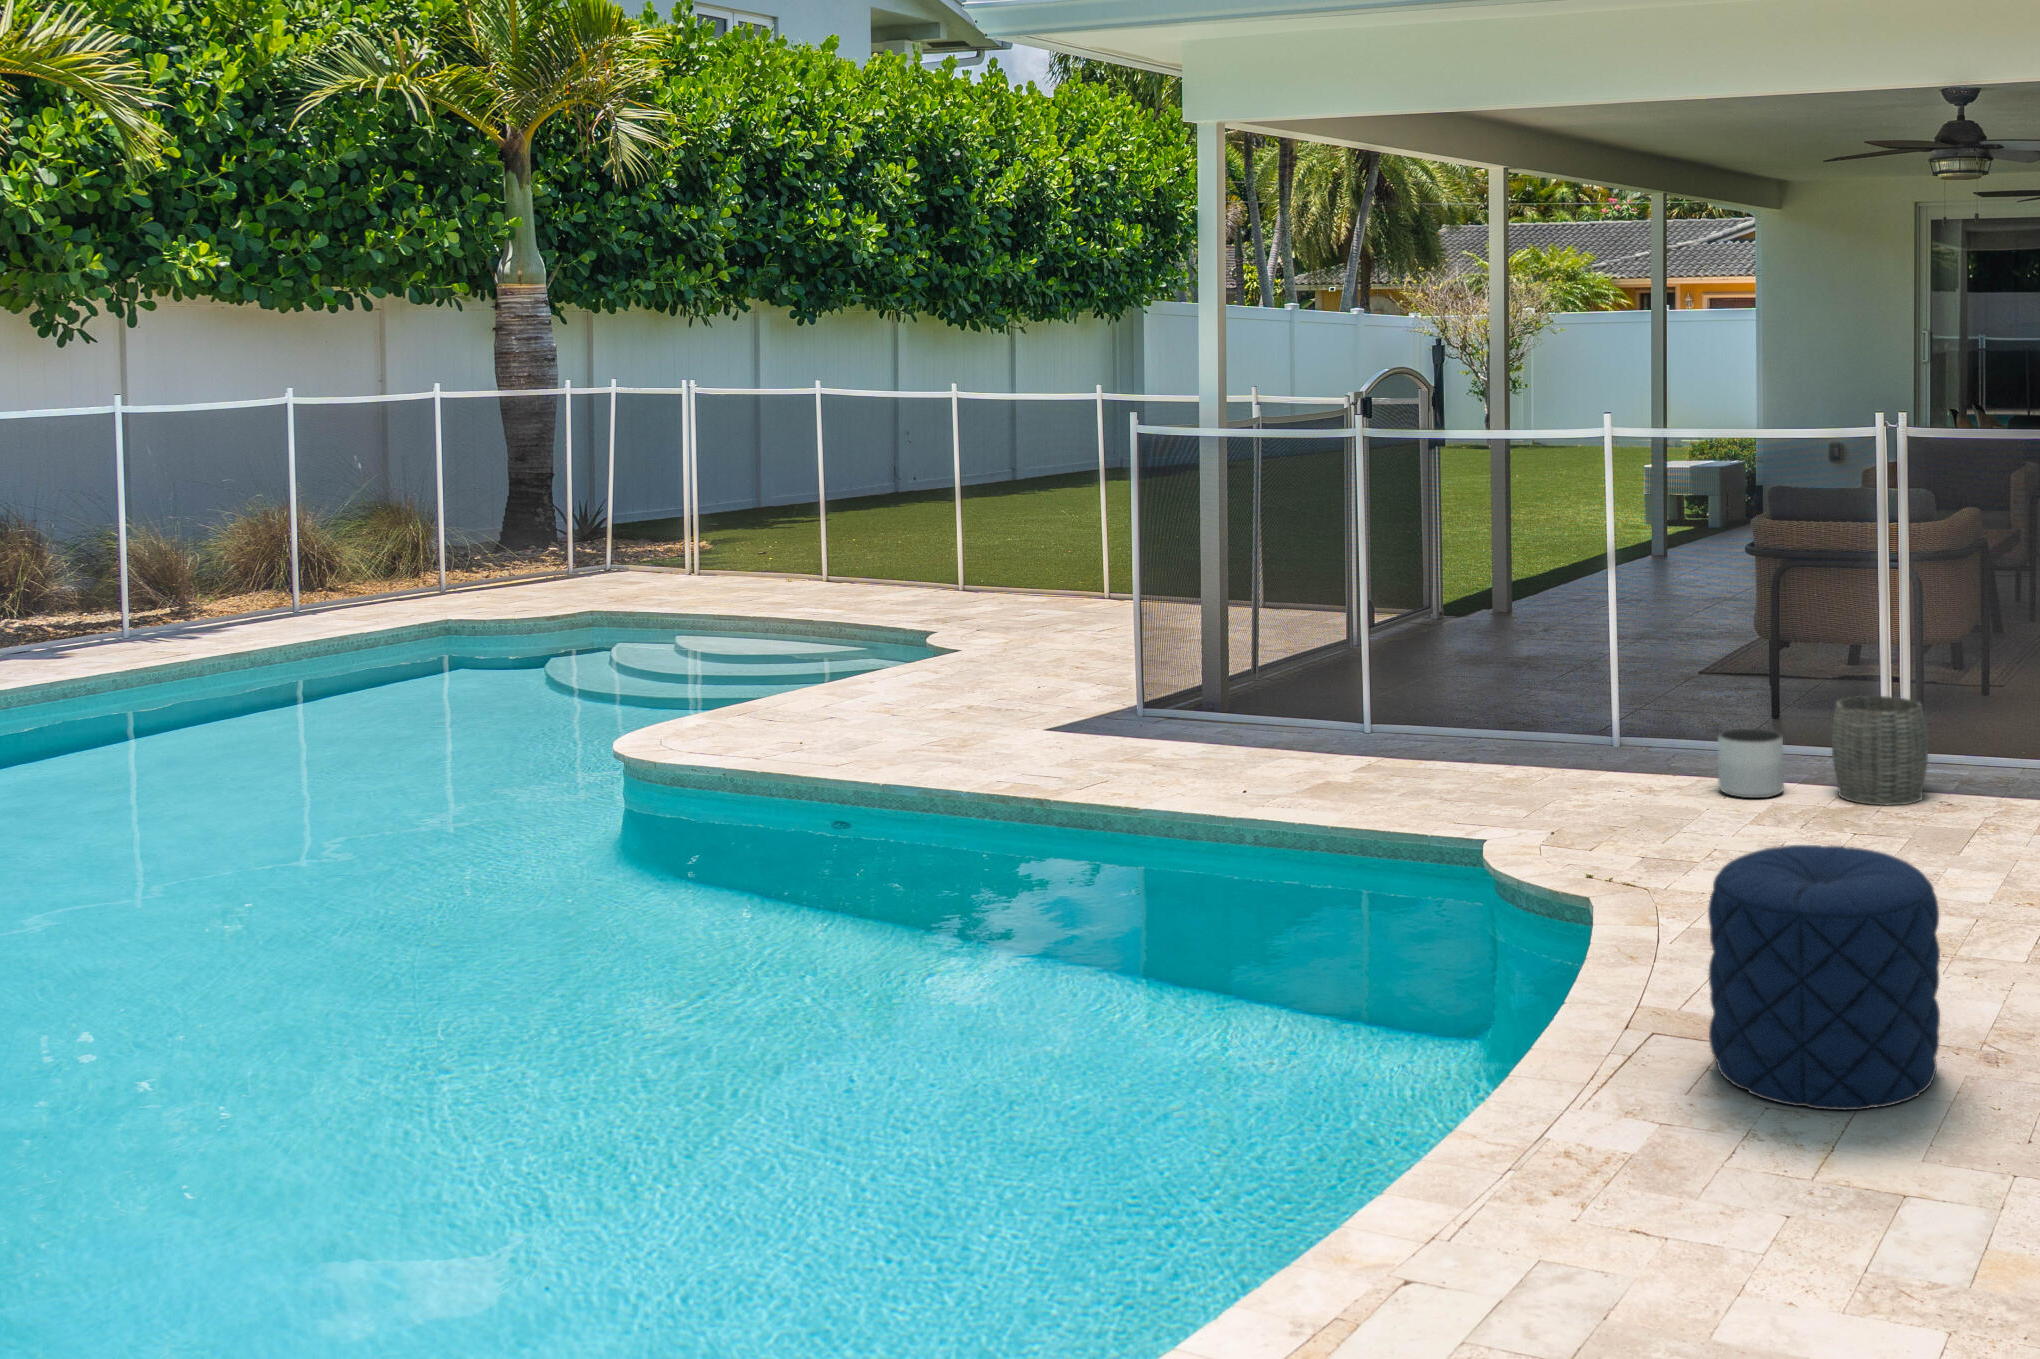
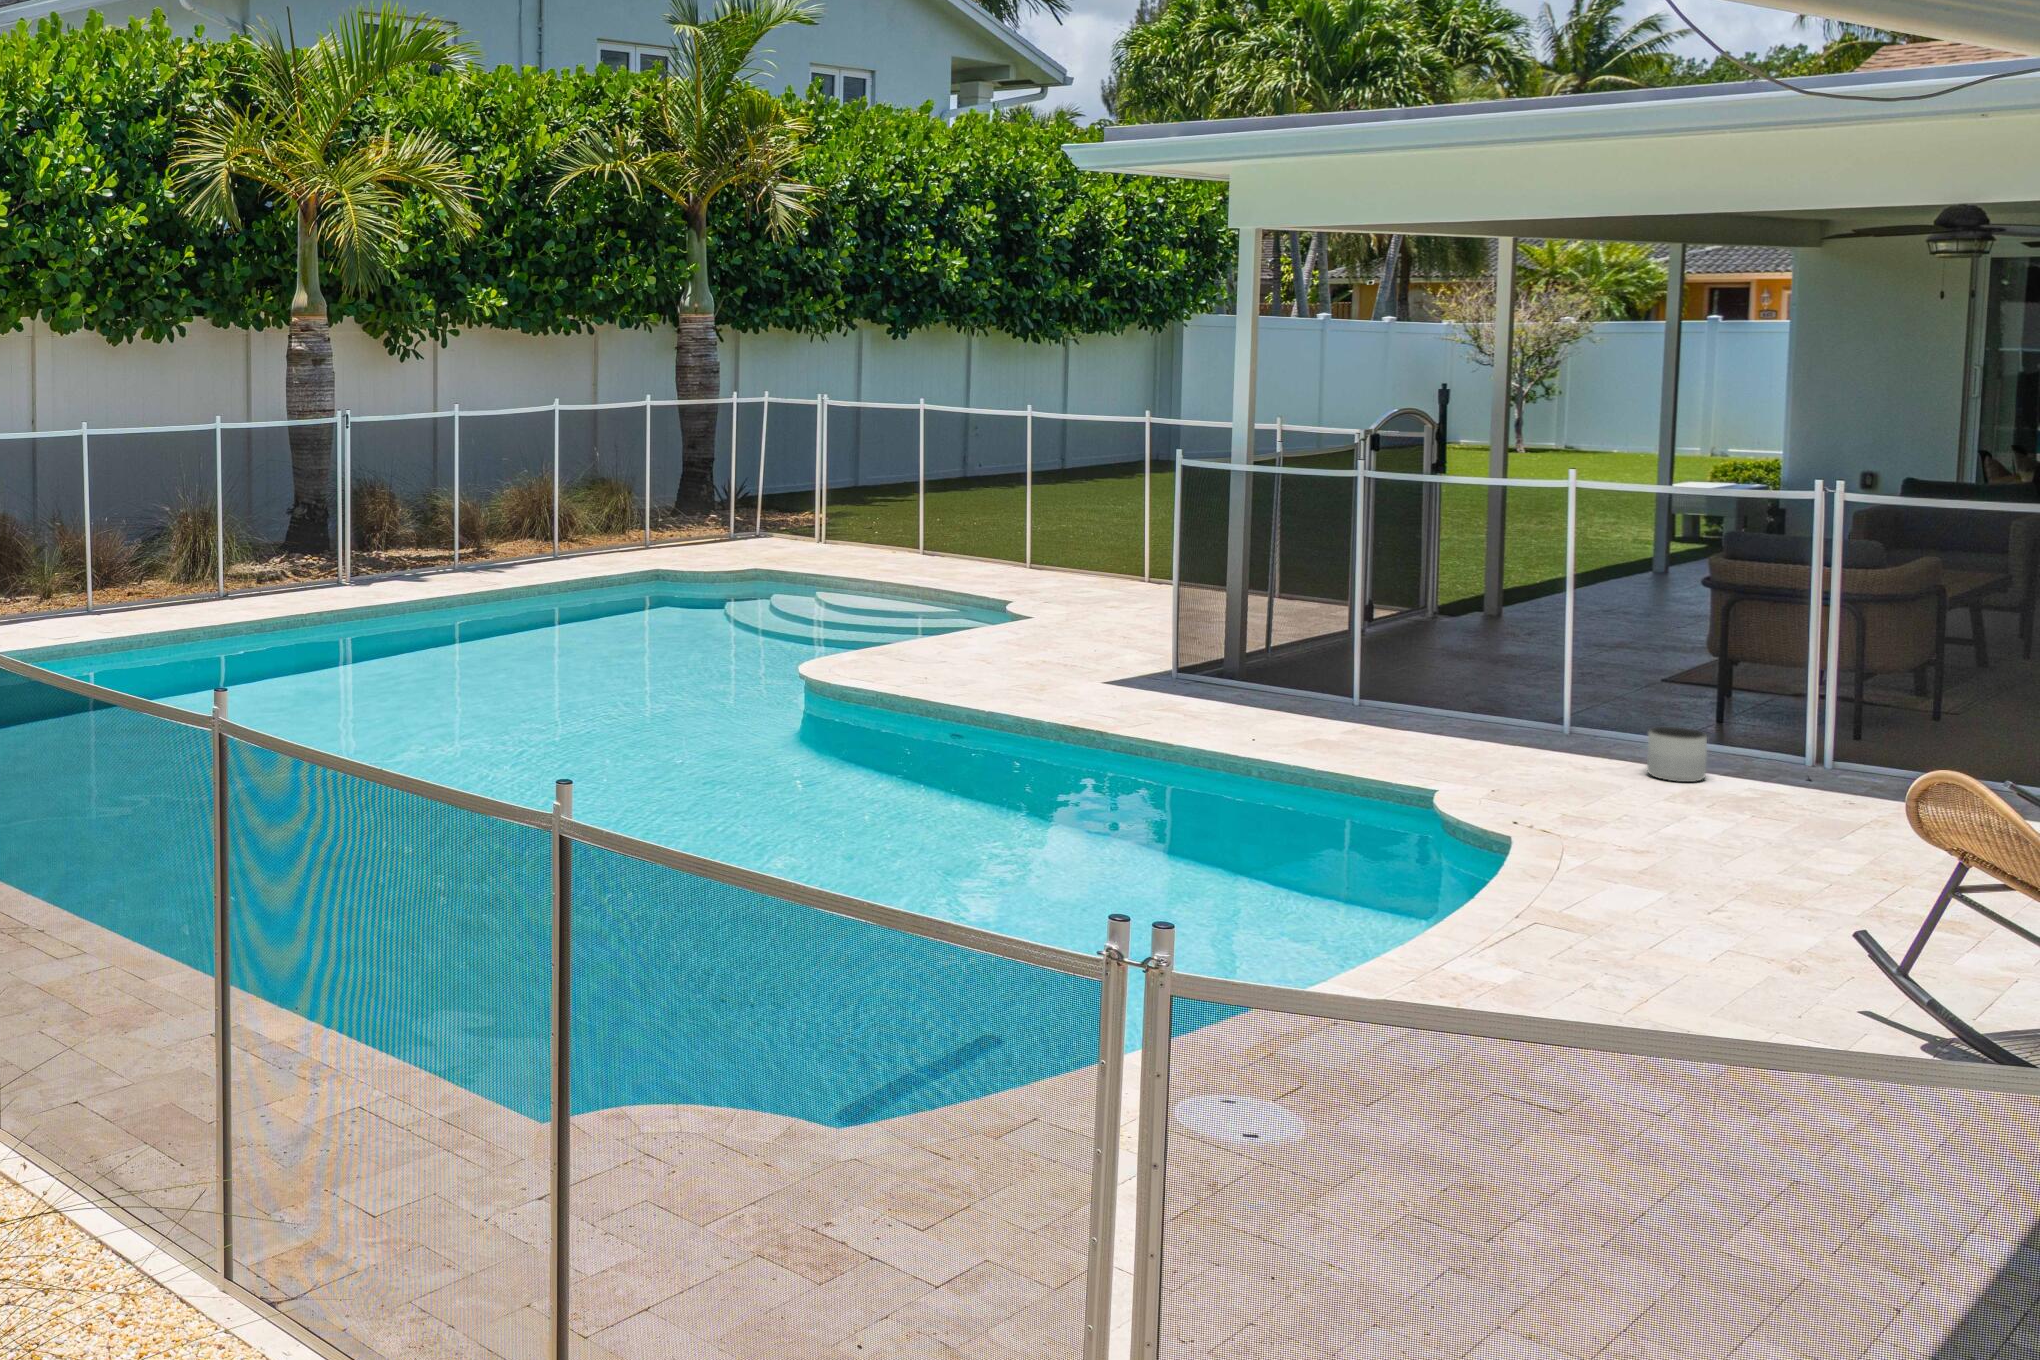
woven basket: present [1832,696,1928,806] -> none [1751,710,1840,799]
pouf: present [1708,845,1940,1110] -> none [1565,803,1747,979]

